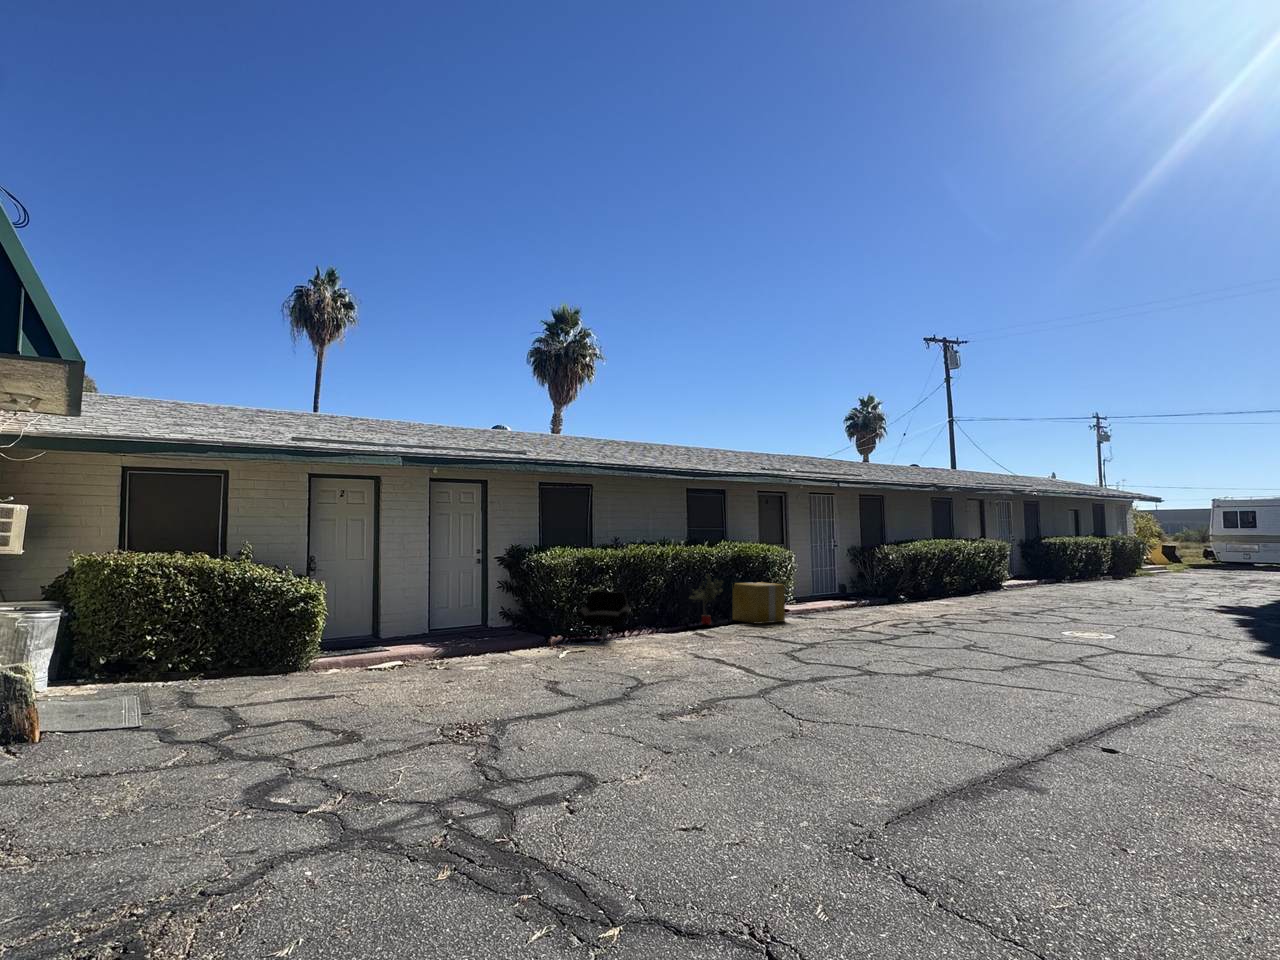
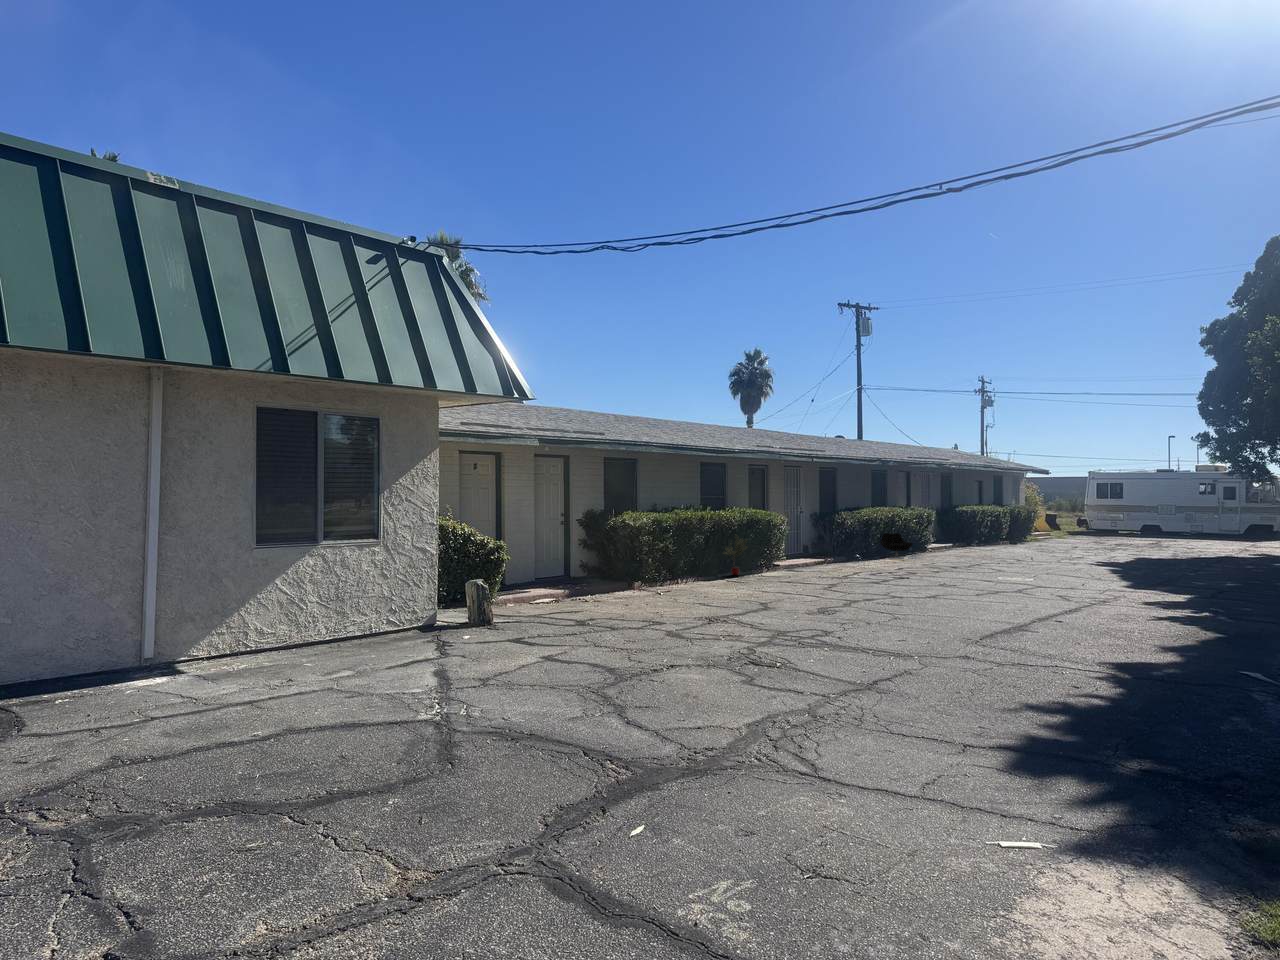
cardboard box: present [733,582,785,624] -> none [749,542,791,574]
lounge chair: present [576,591,630,642] -> present [880,533,912,557]

